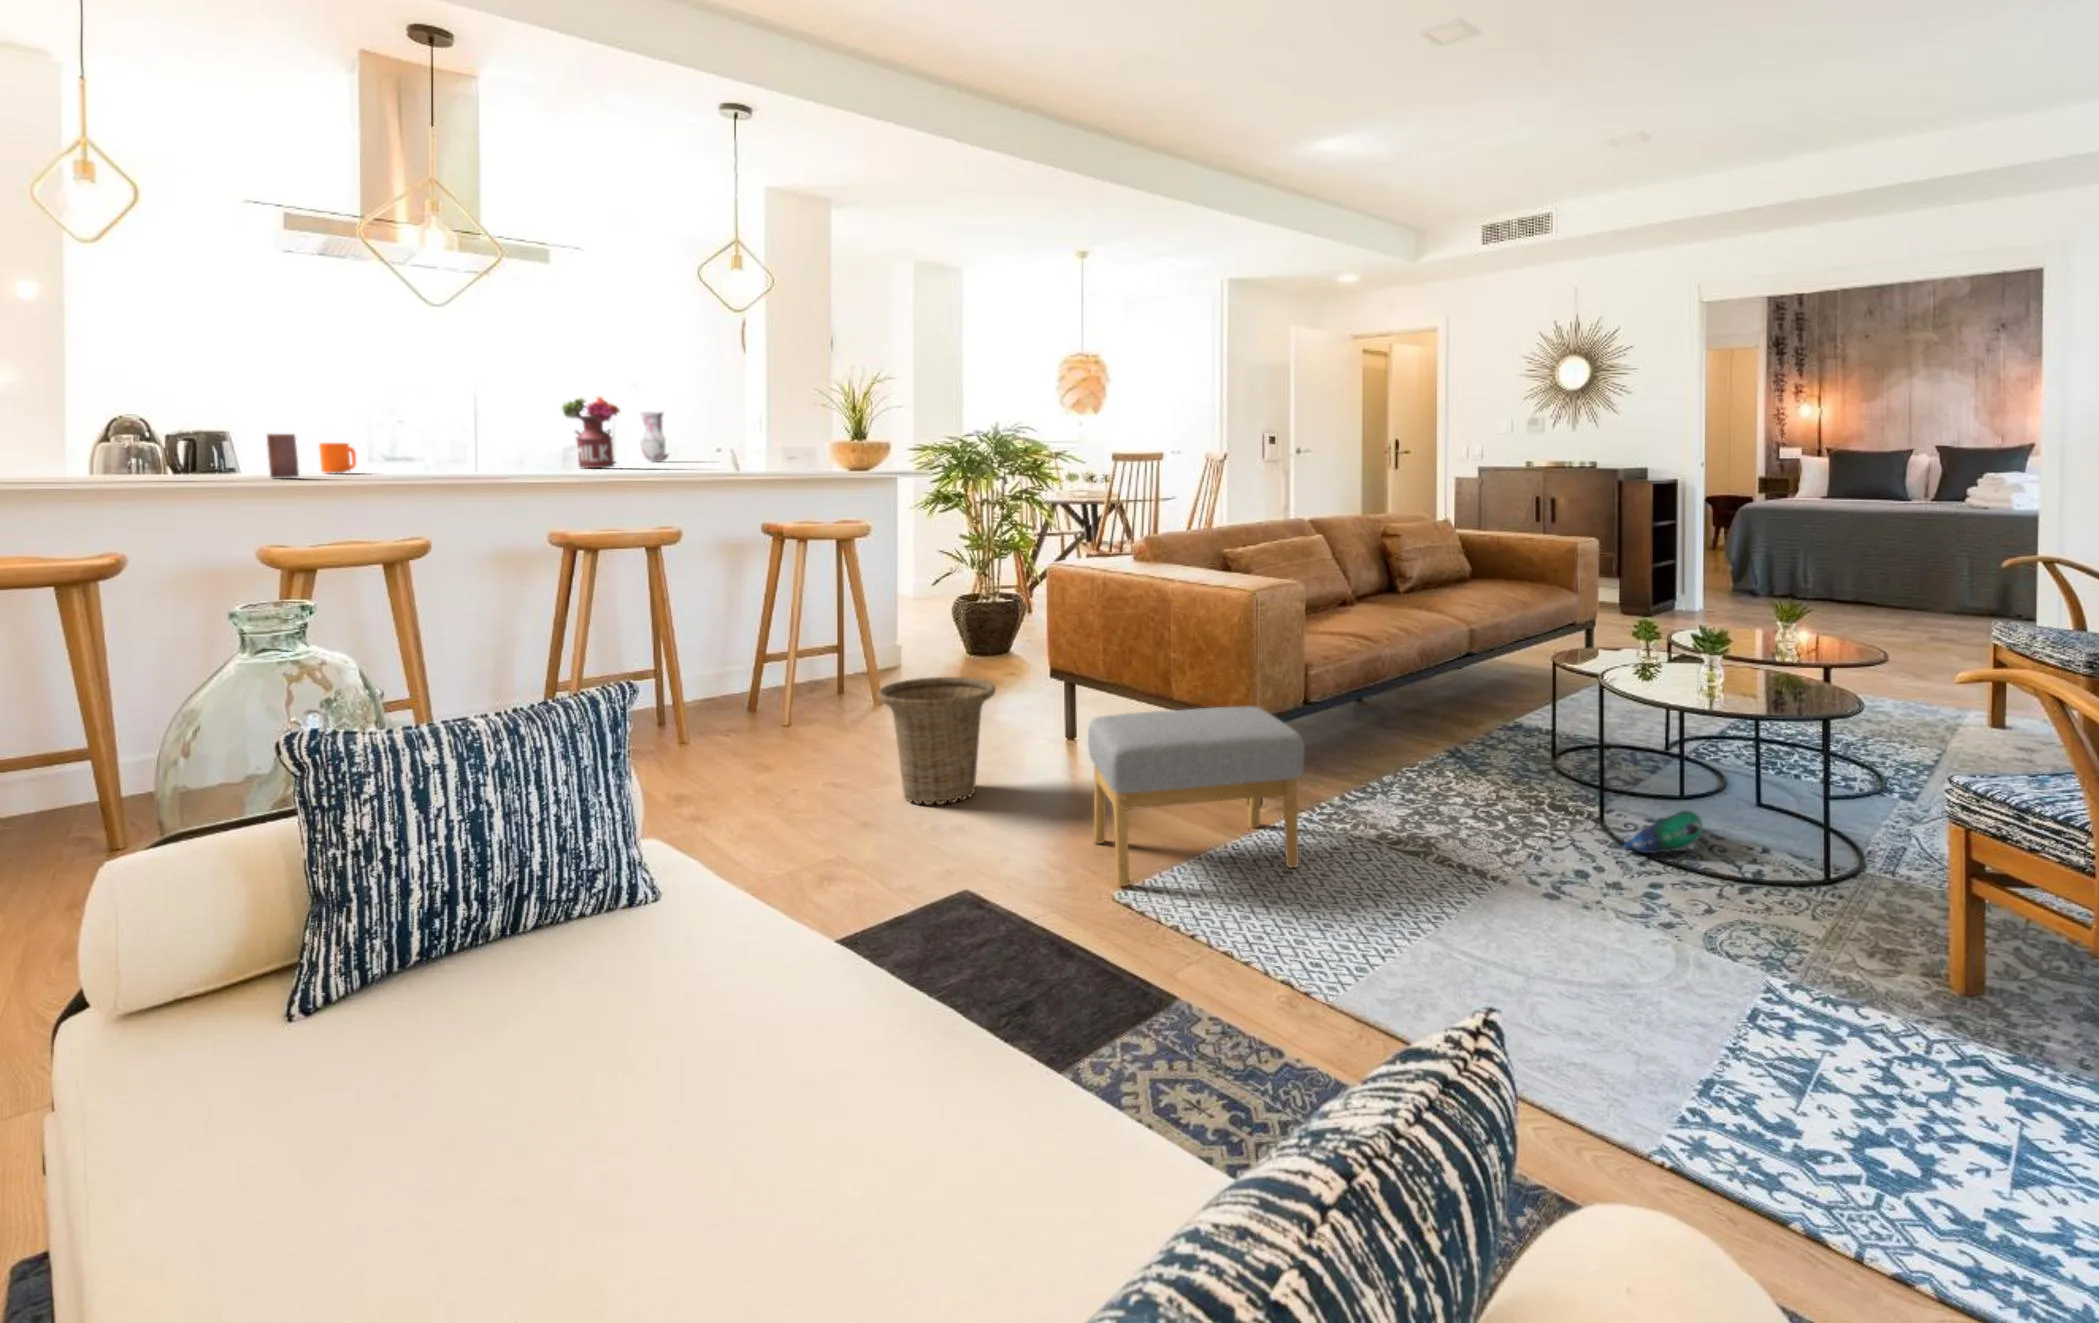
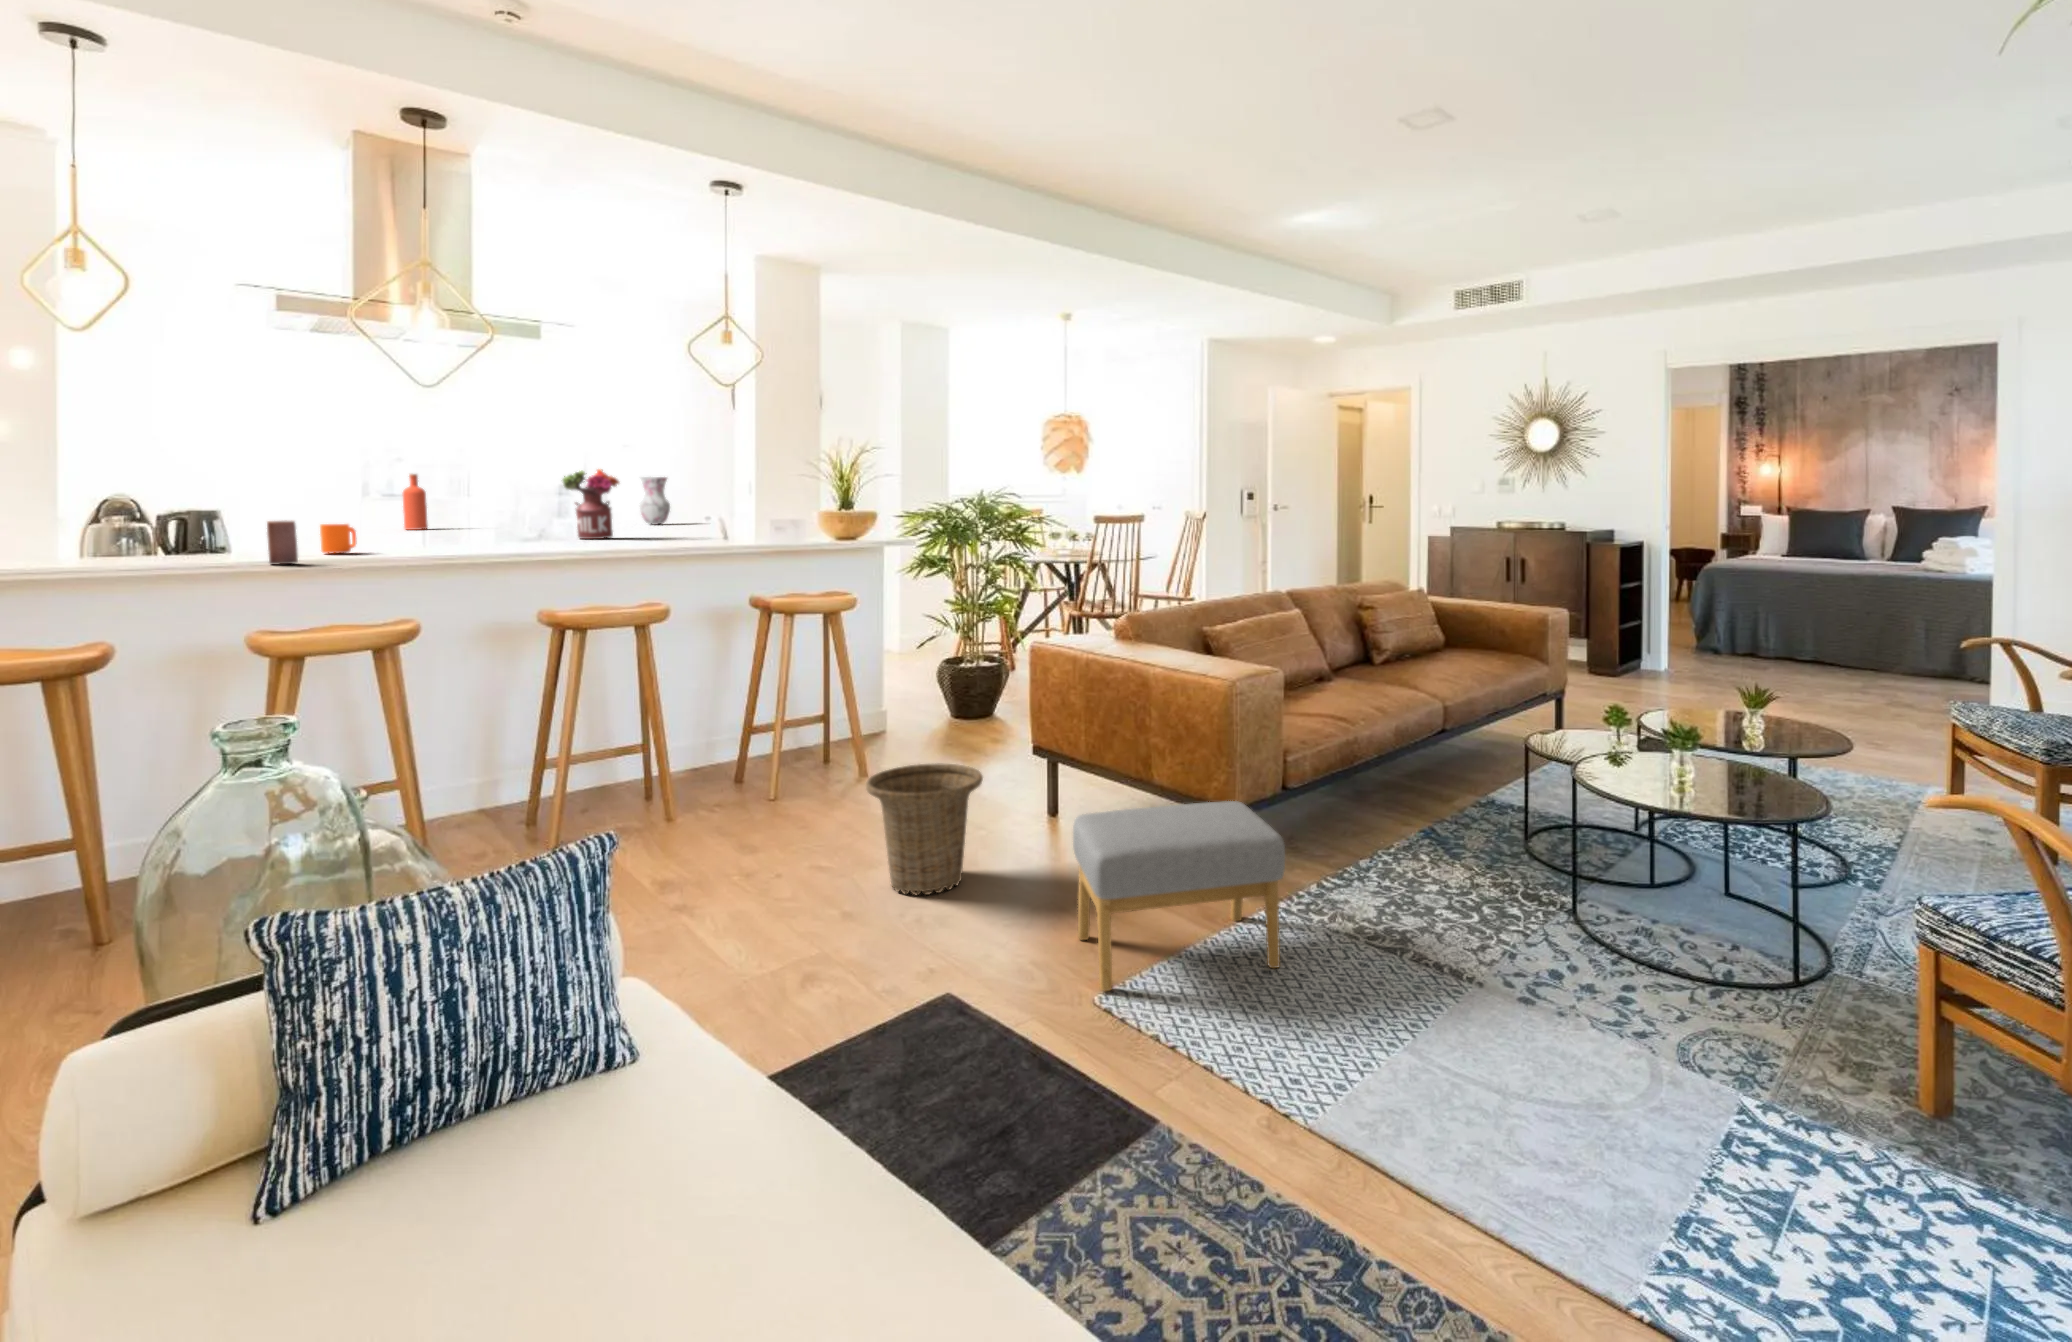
bottle: none [399,404,426,462] -> present [403,474,428,530]
plush toy: present [1623,811,1703,854] -> none [1597,905,1675,951]

